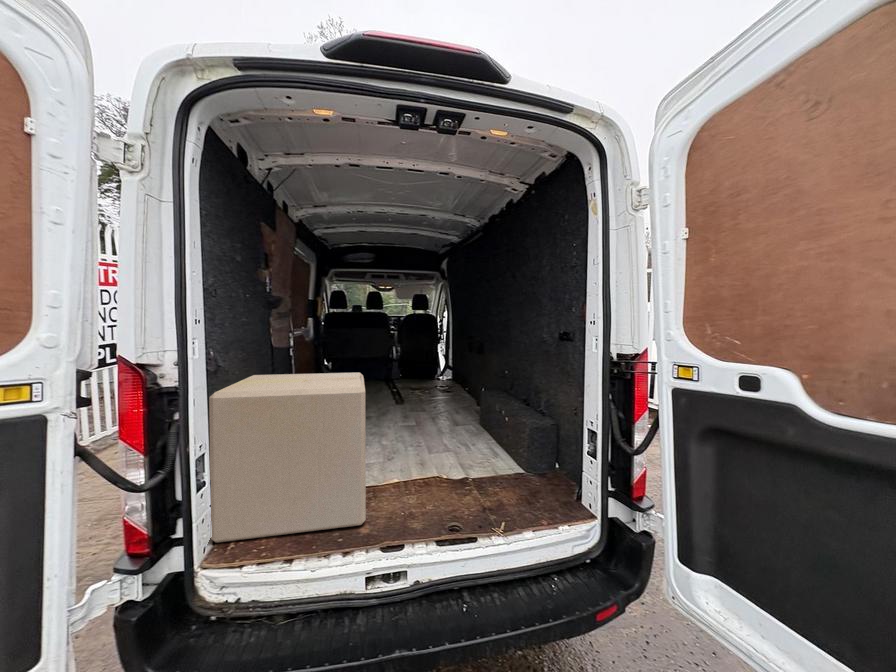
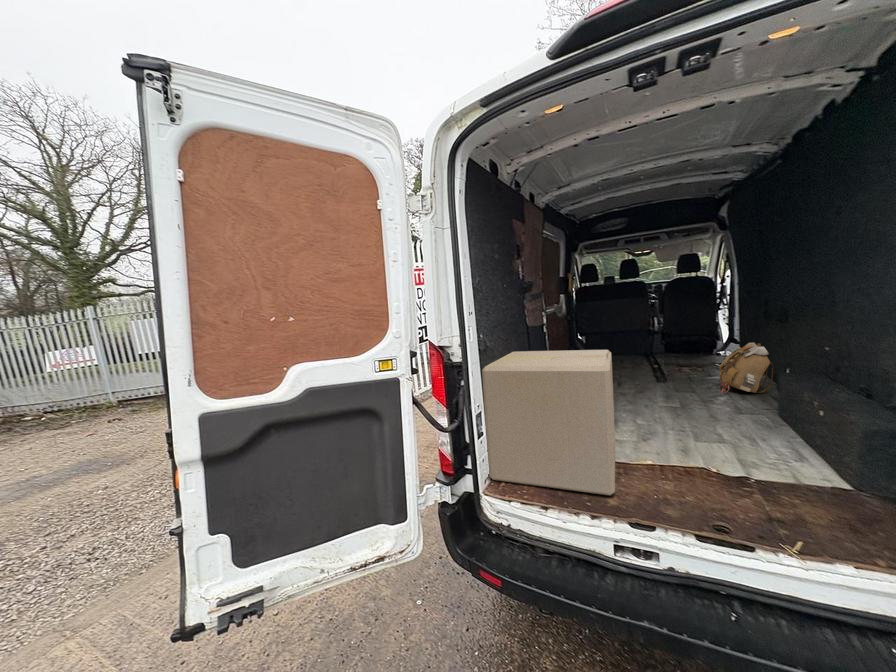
backpack: none [442,369,476,412] -> present [719,343,773,393]

